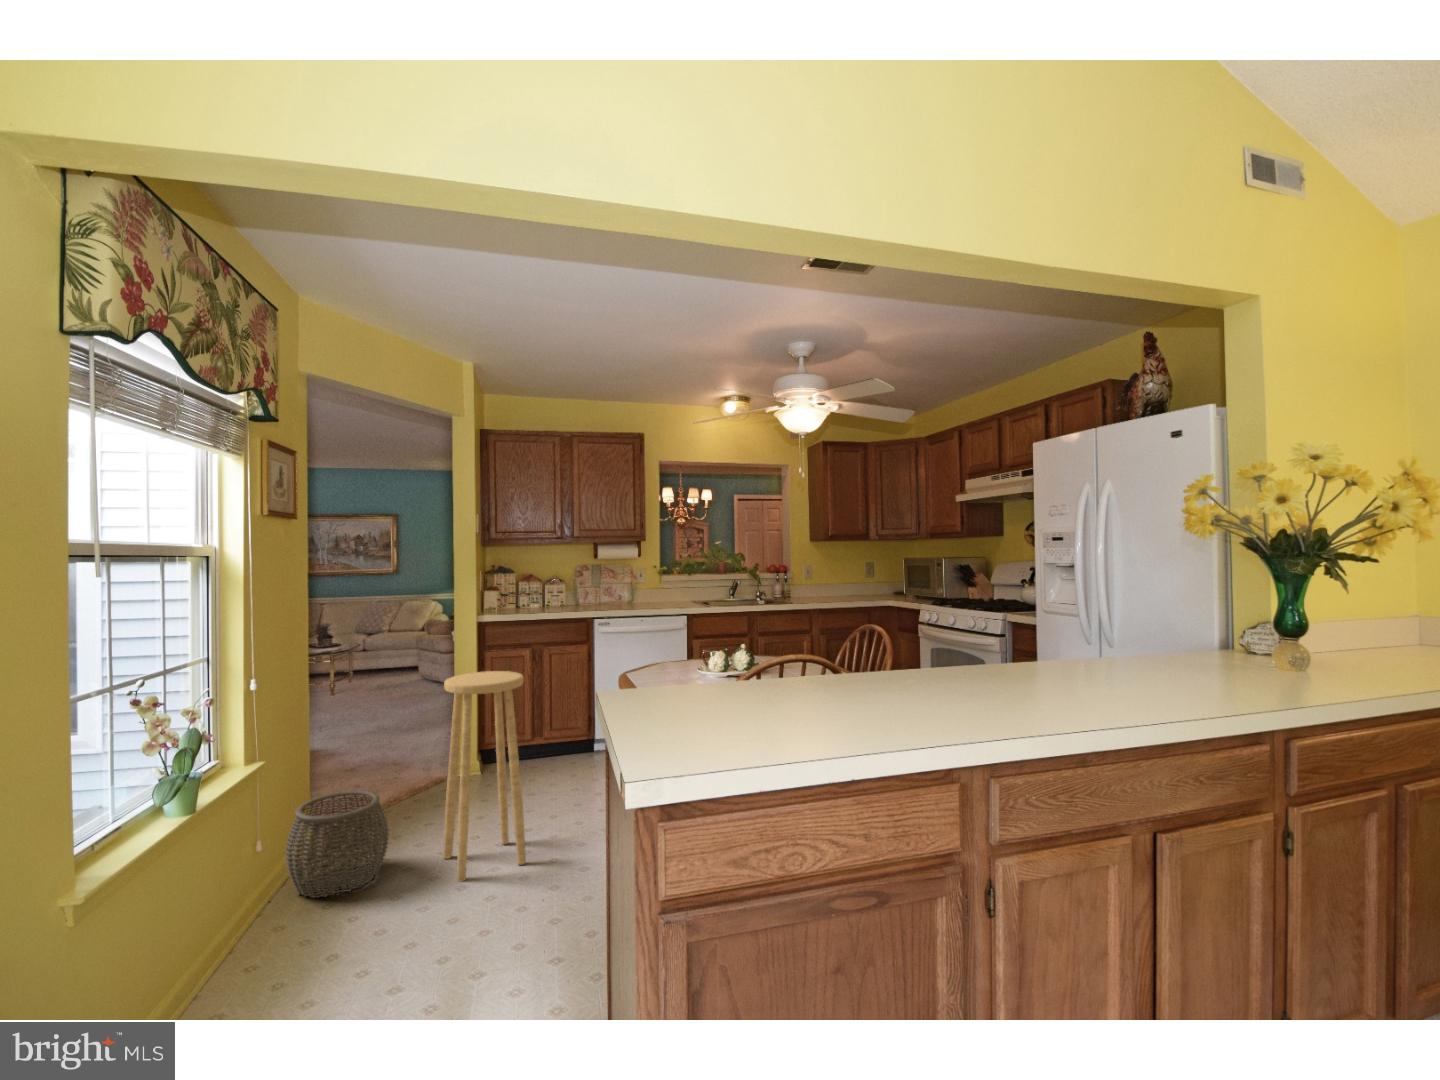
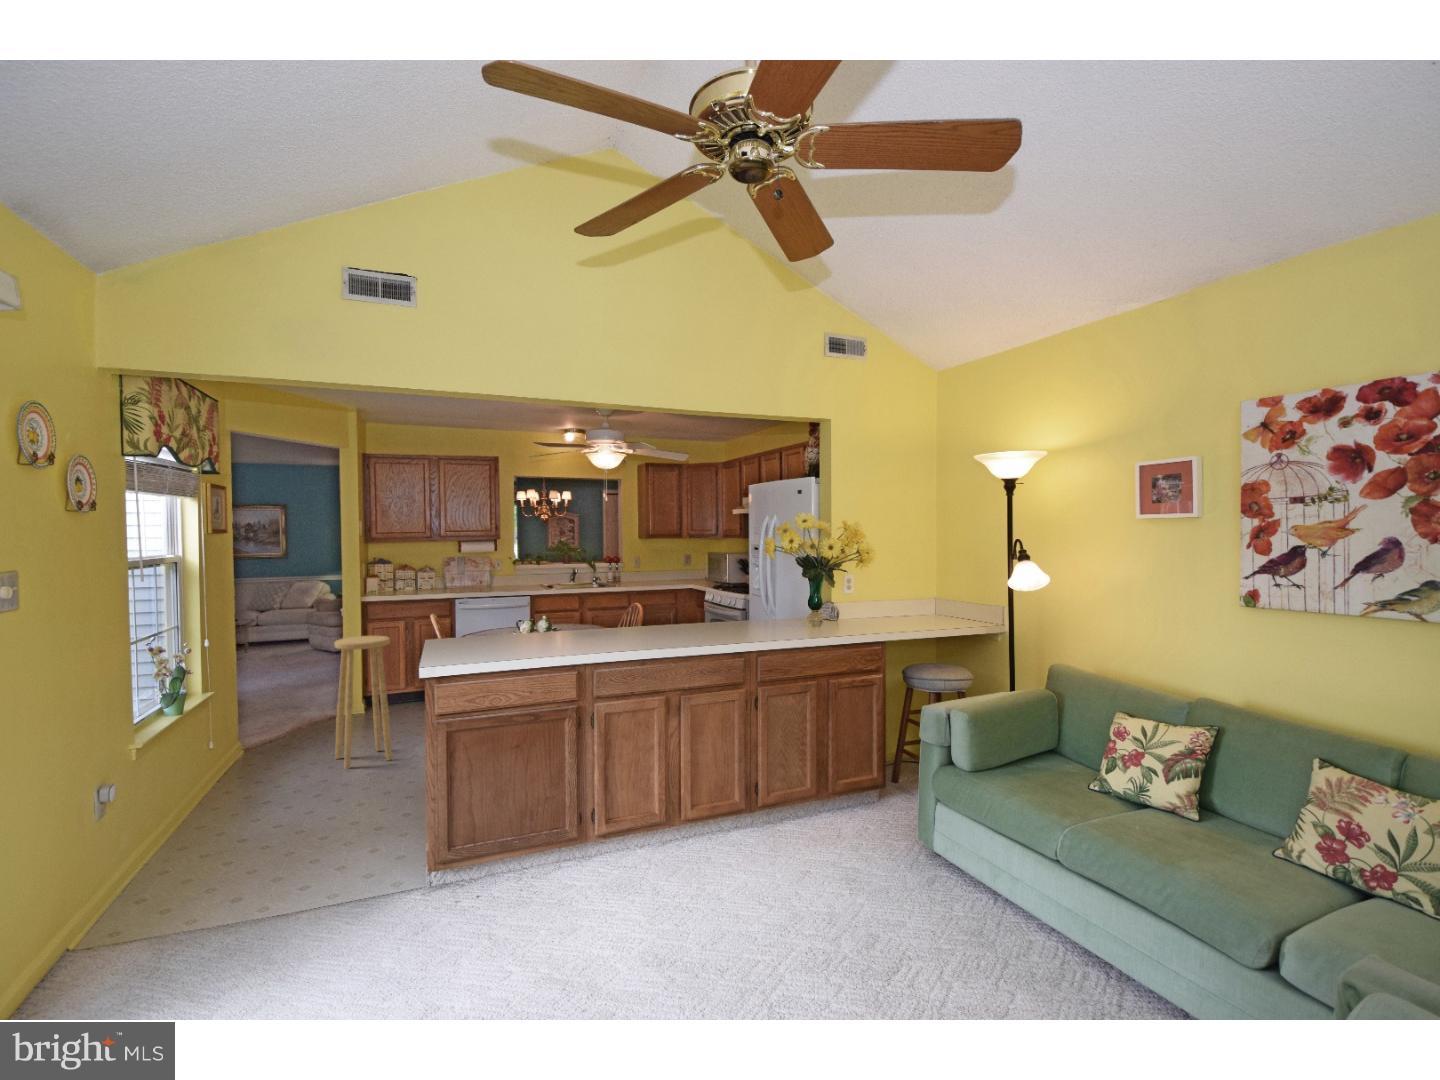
woven basket: present [285,790,389,898] -> none [227,715,297,779]

